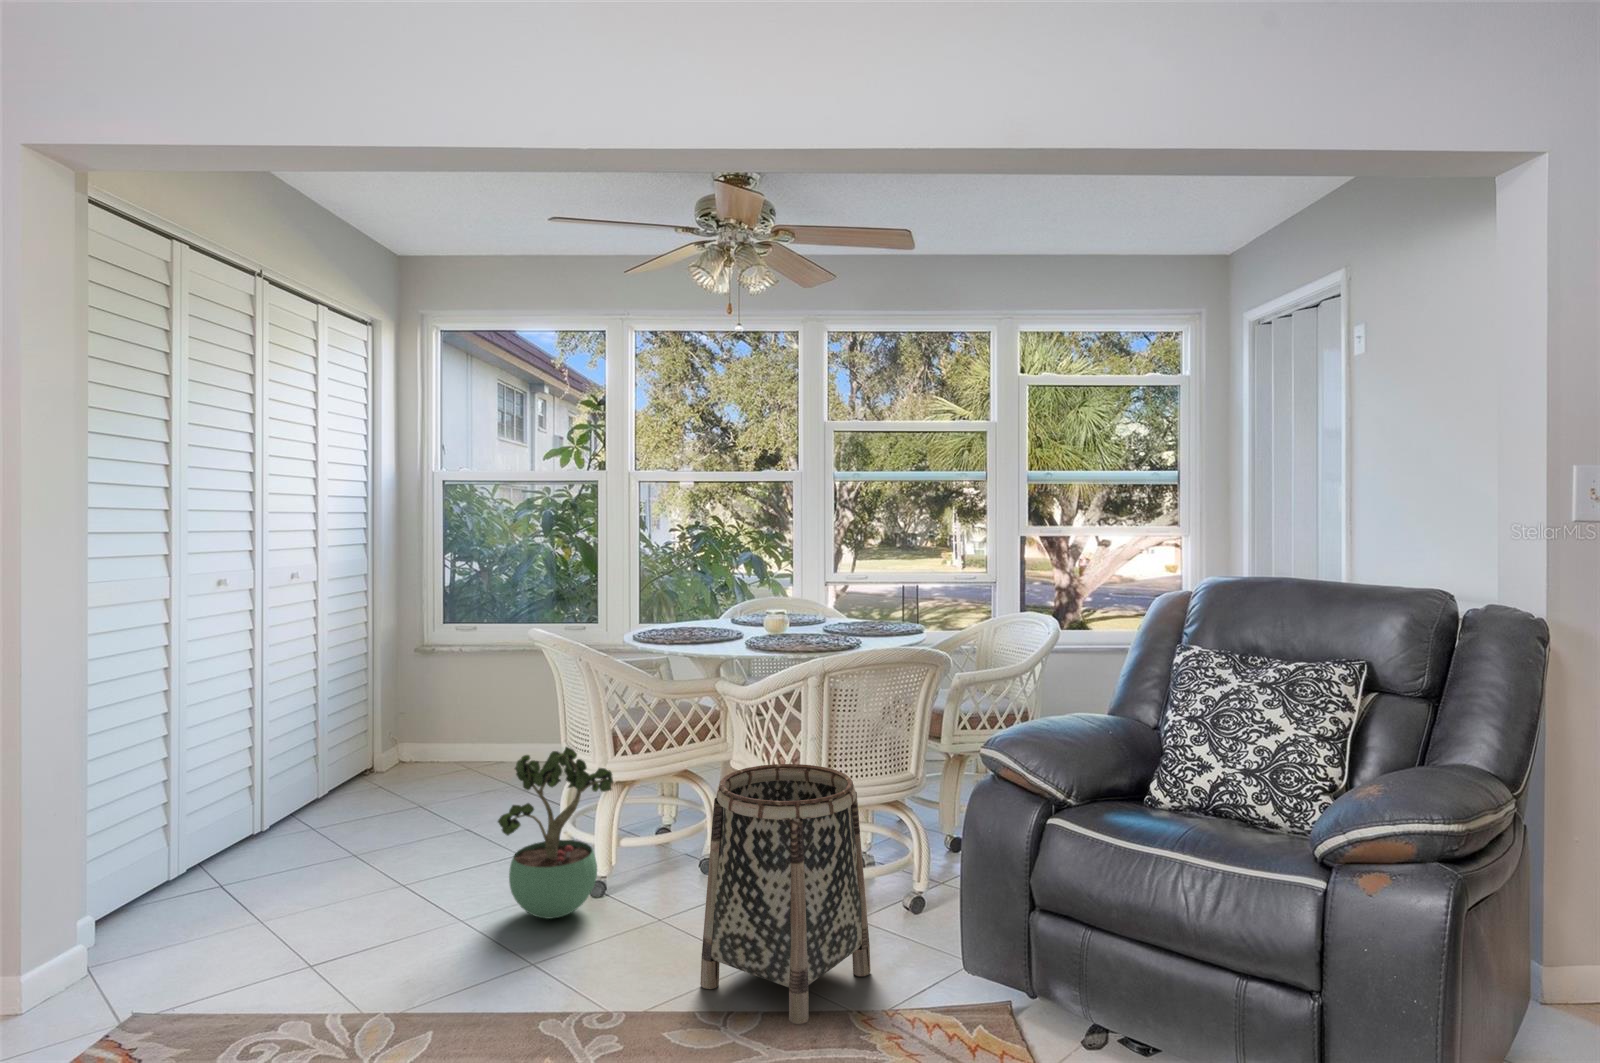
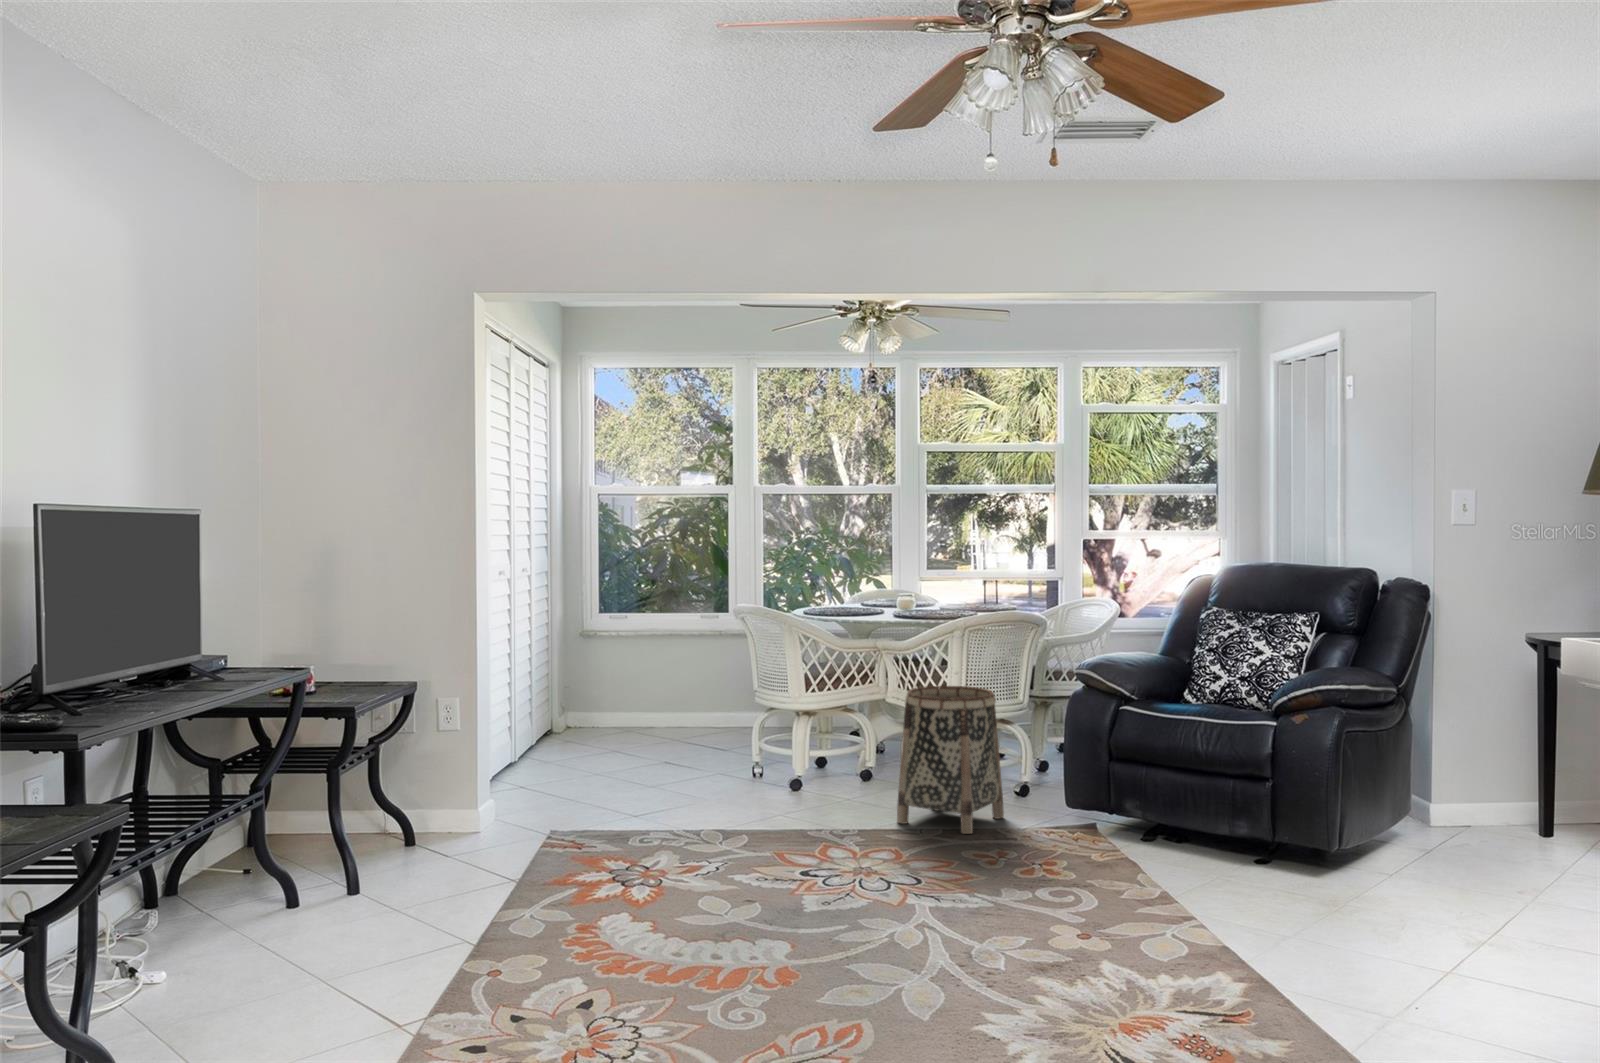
potted plant: present [498,747,613,919] -> none [740,680,816,799]

